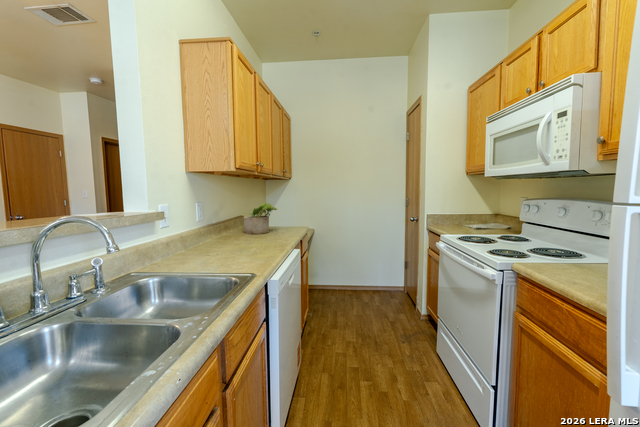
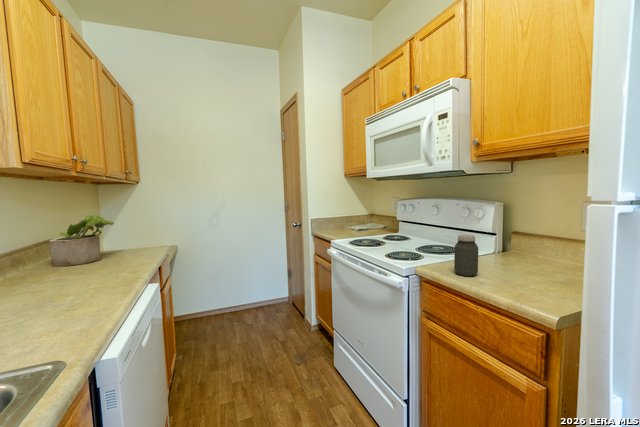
jar: none [549,235,578,276] -> present [454,235,478,276]

